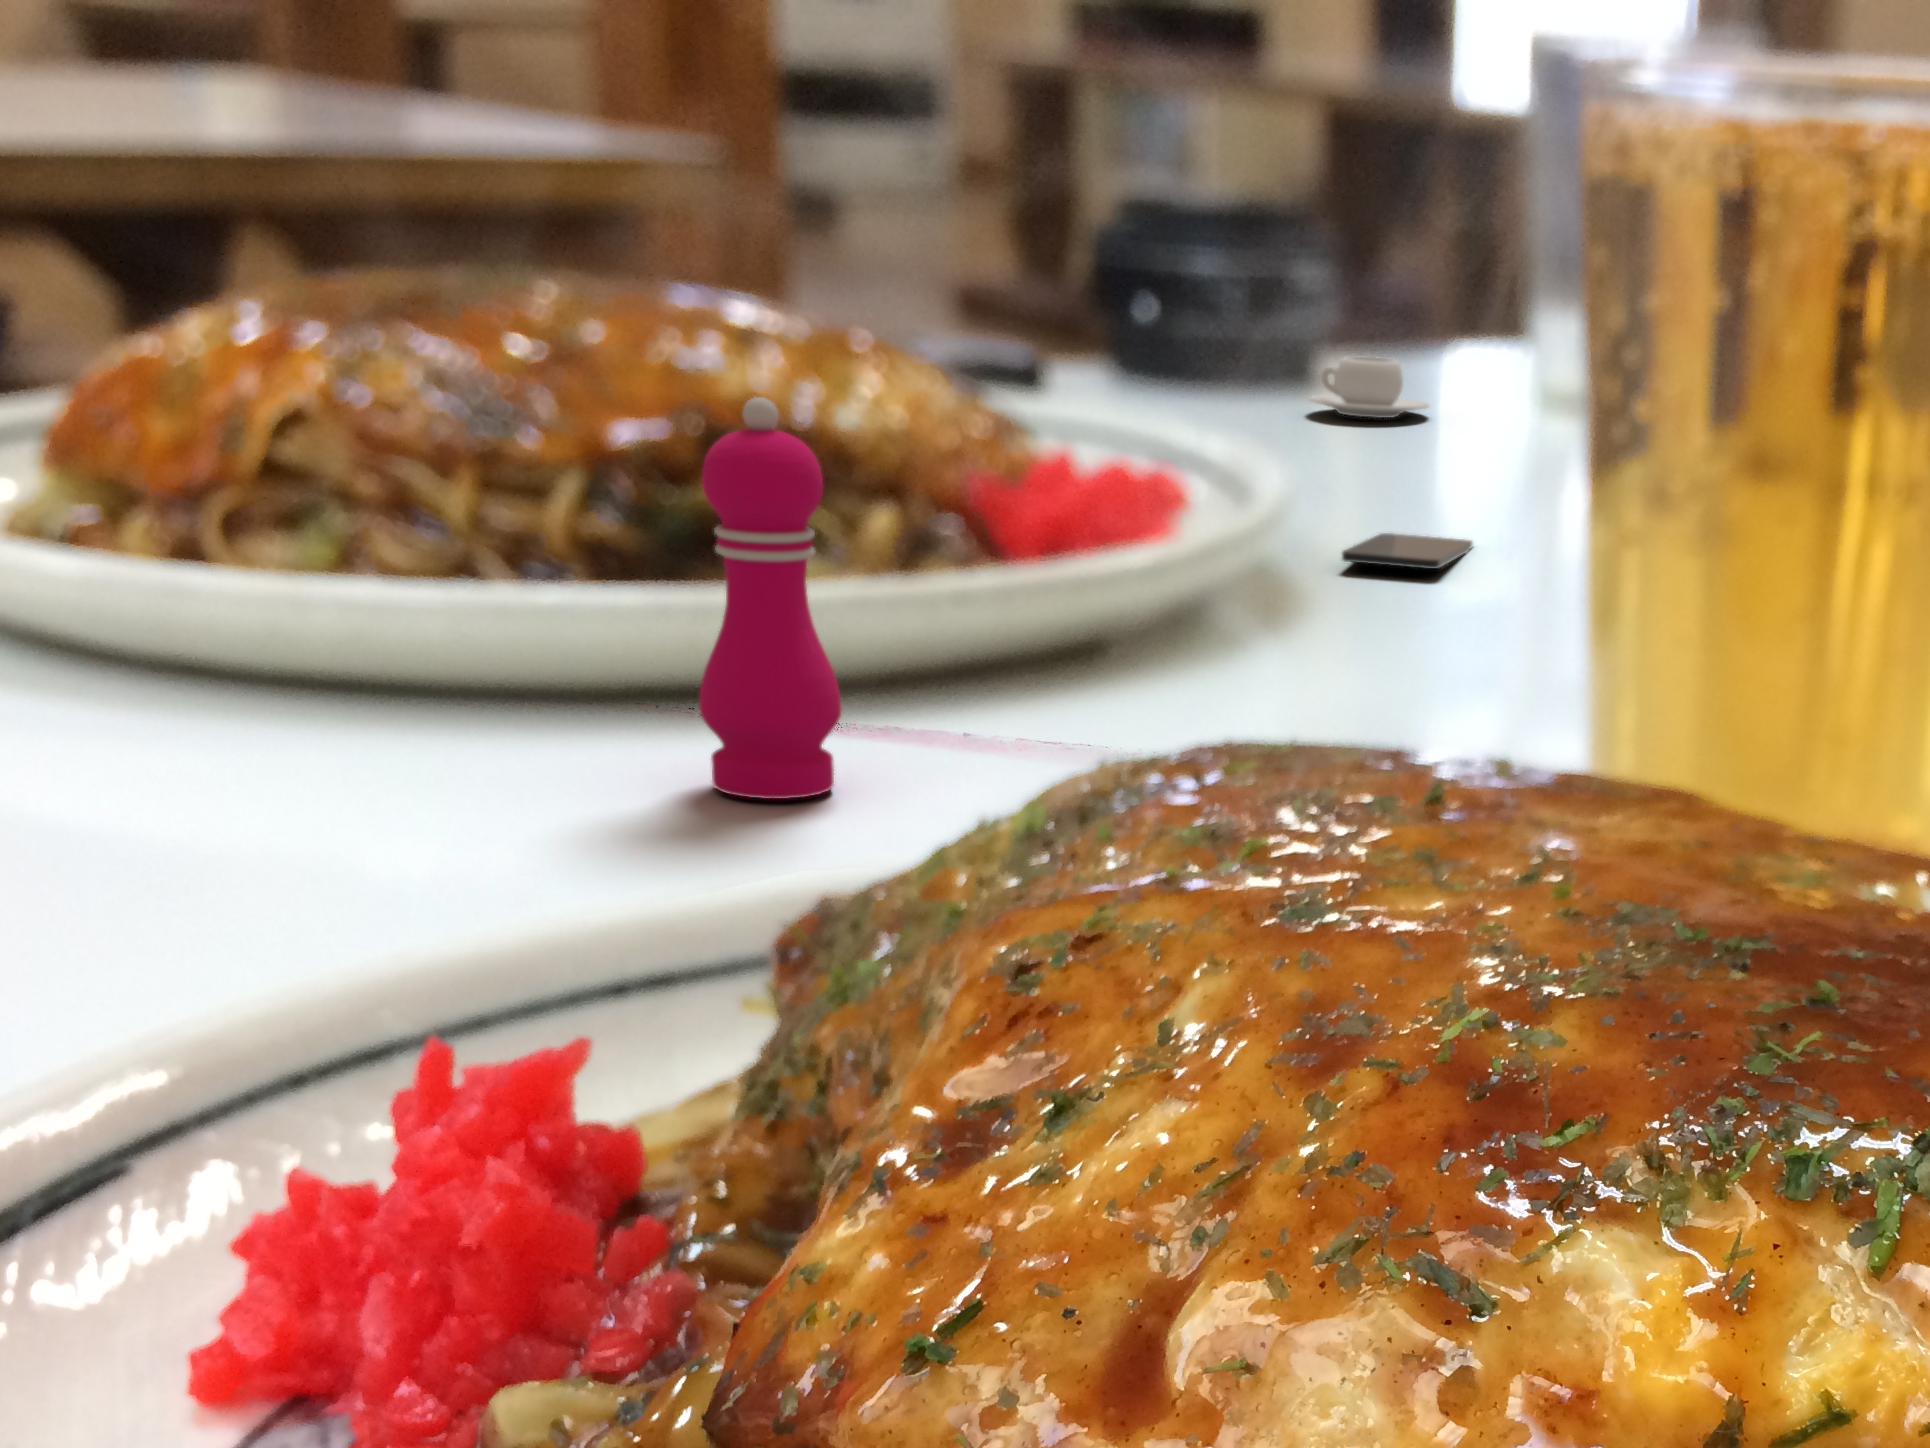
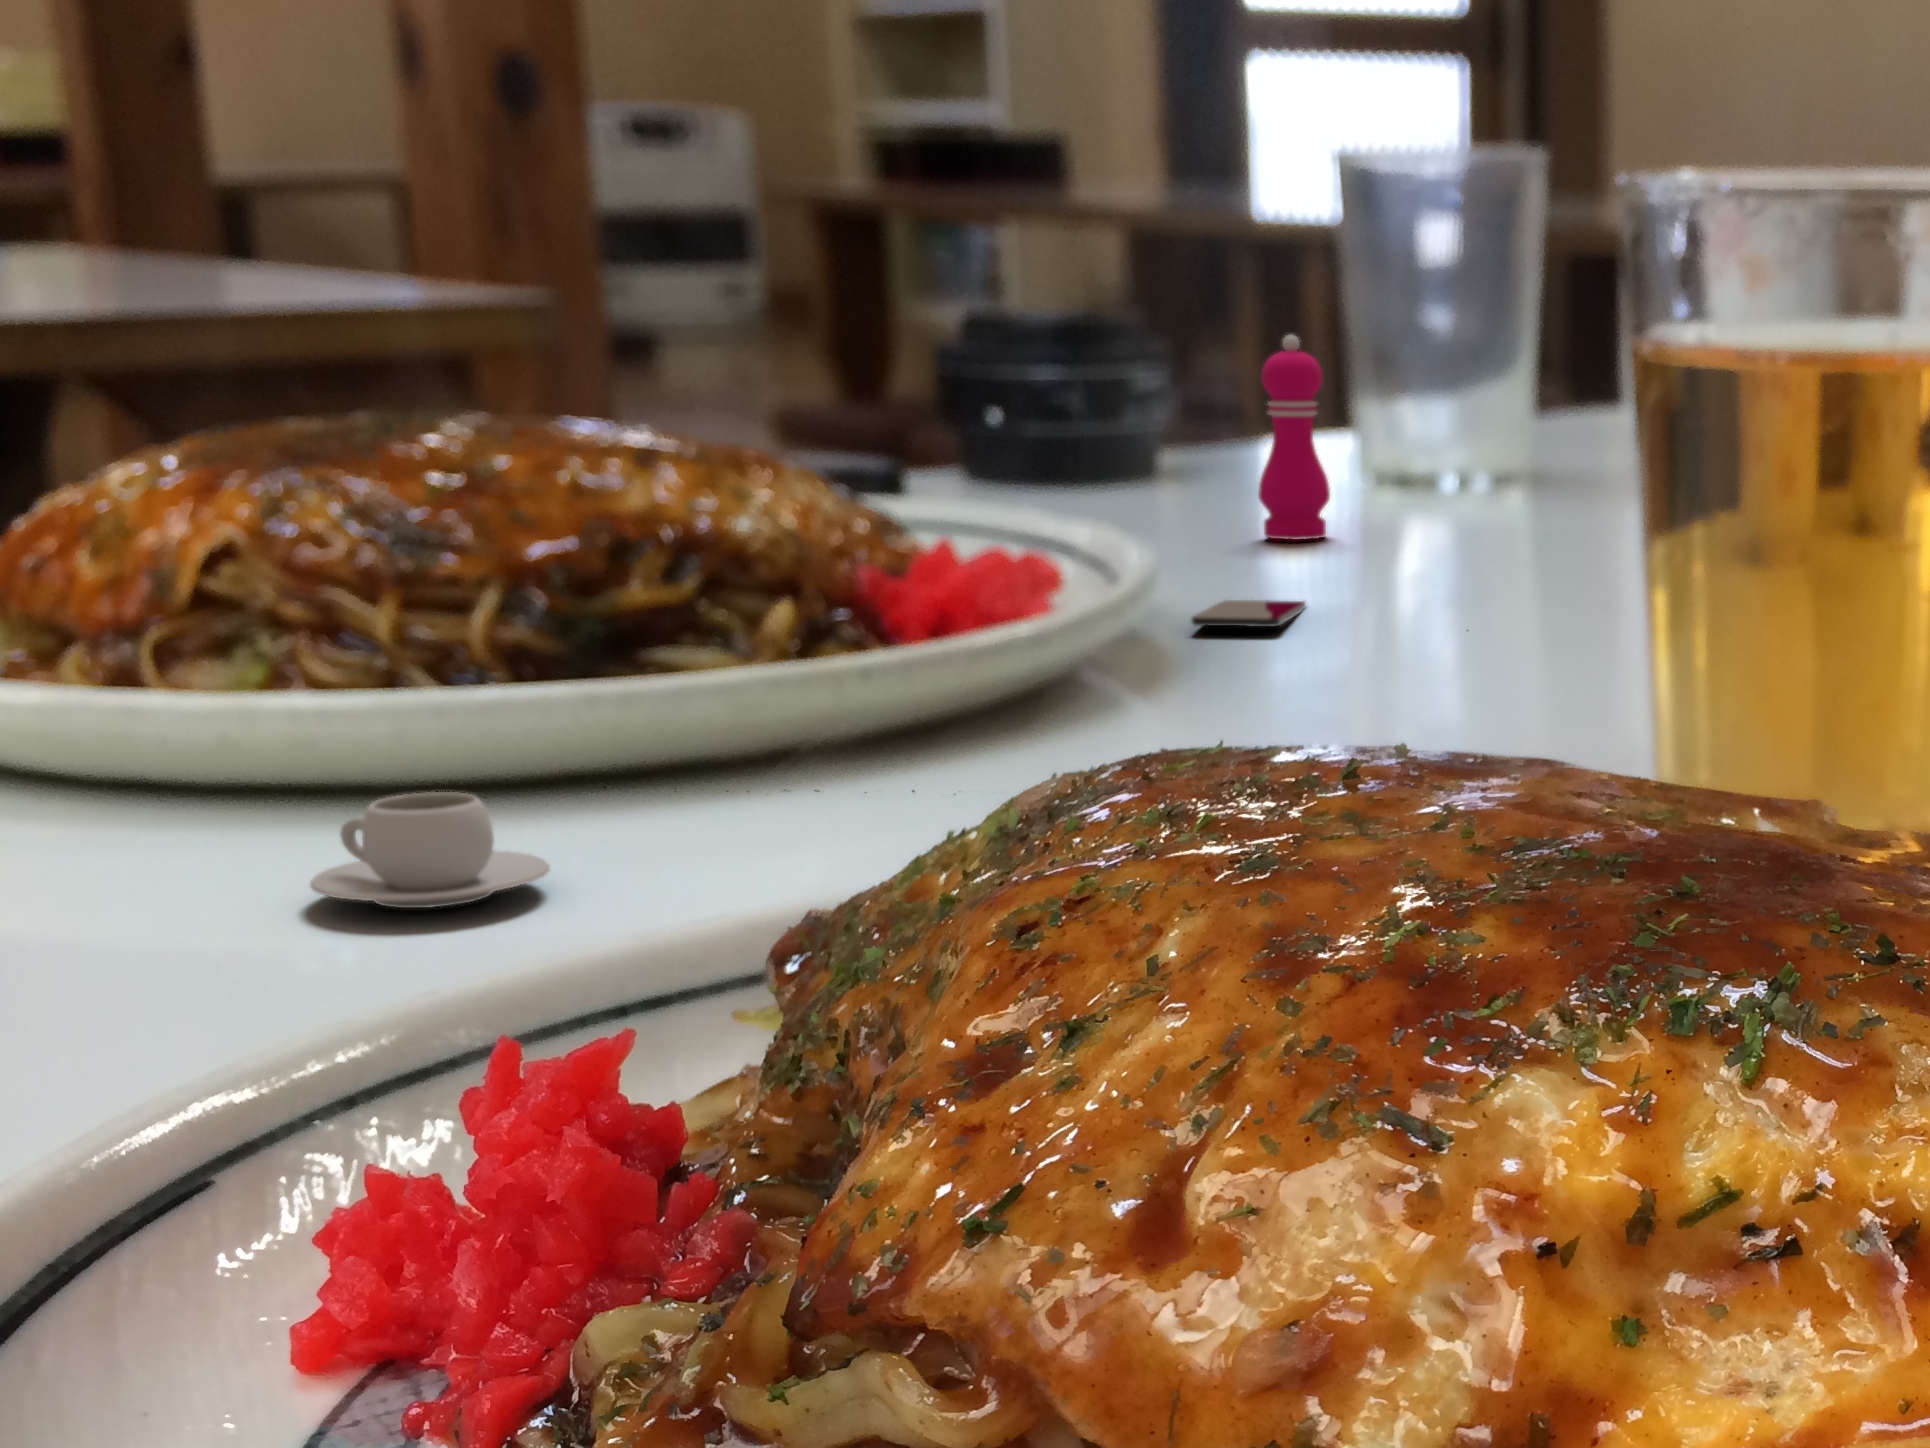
teacup: present [1309,356,1428,418] -> present [310,792,550,908]
pepper mill: present [699,397,841,799] -> present [1258,335,1330,540]

